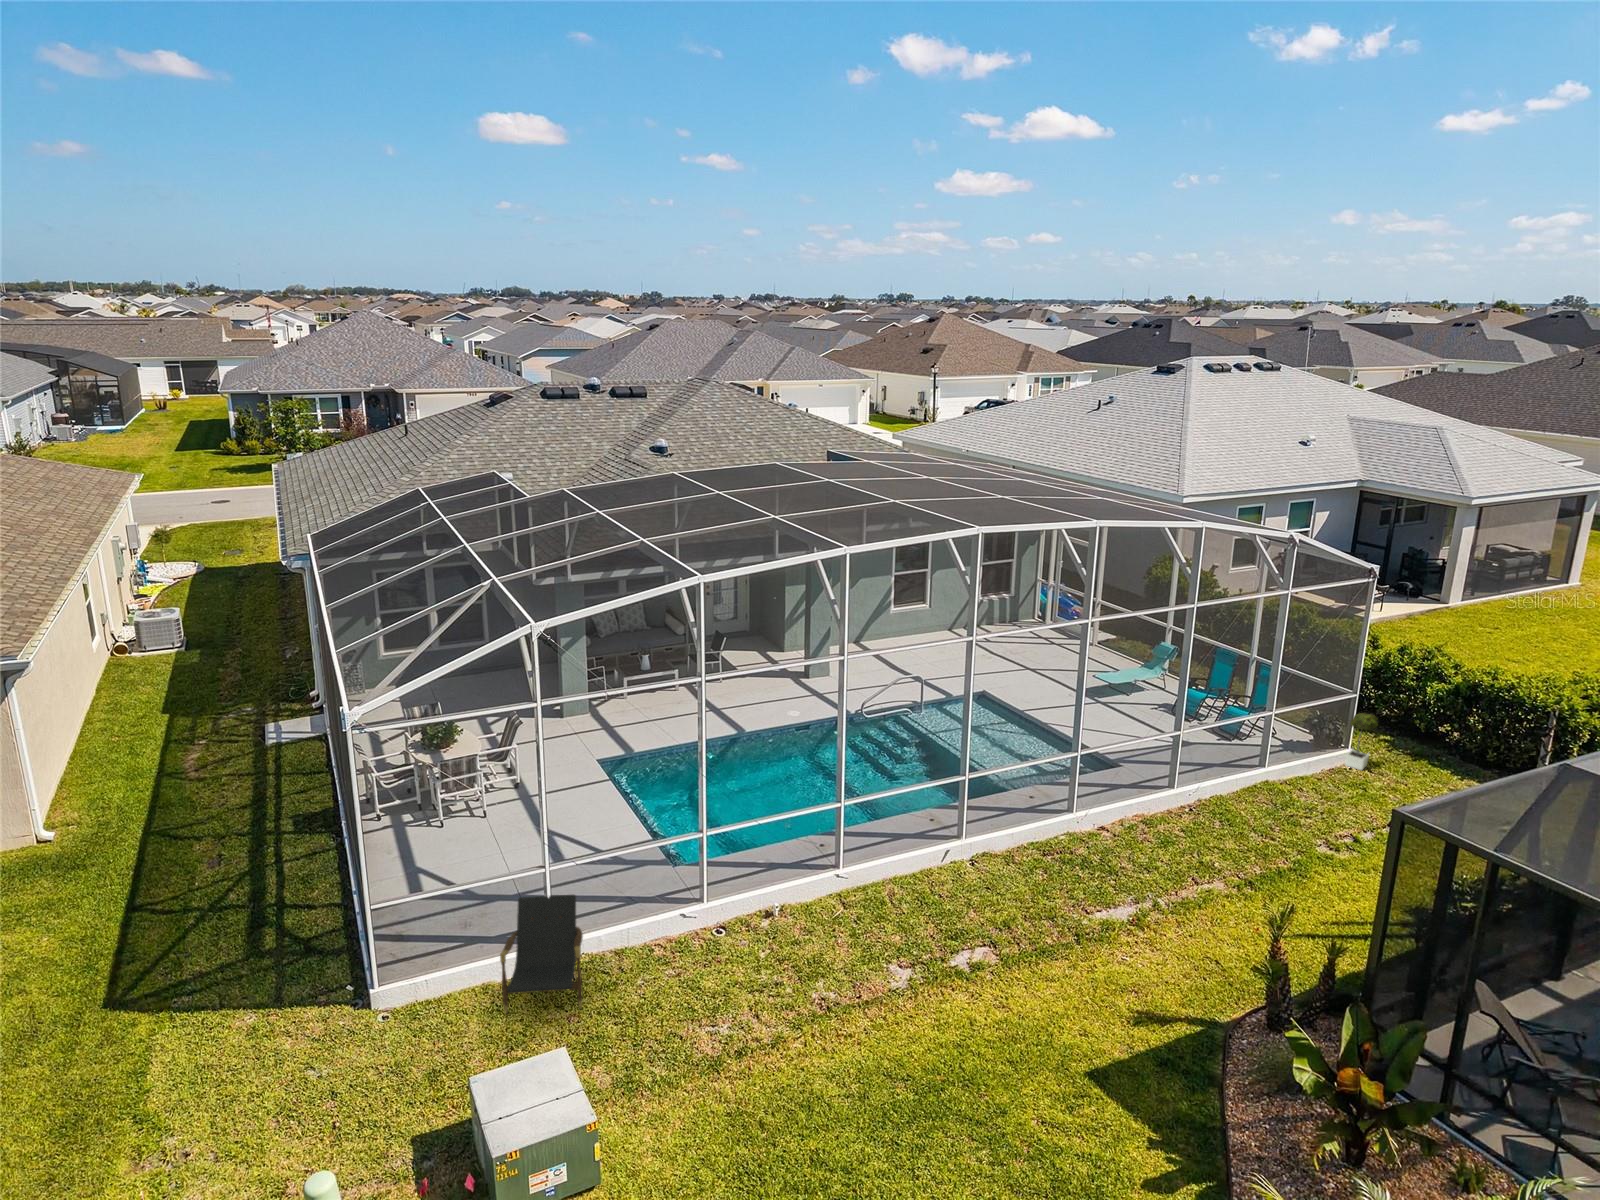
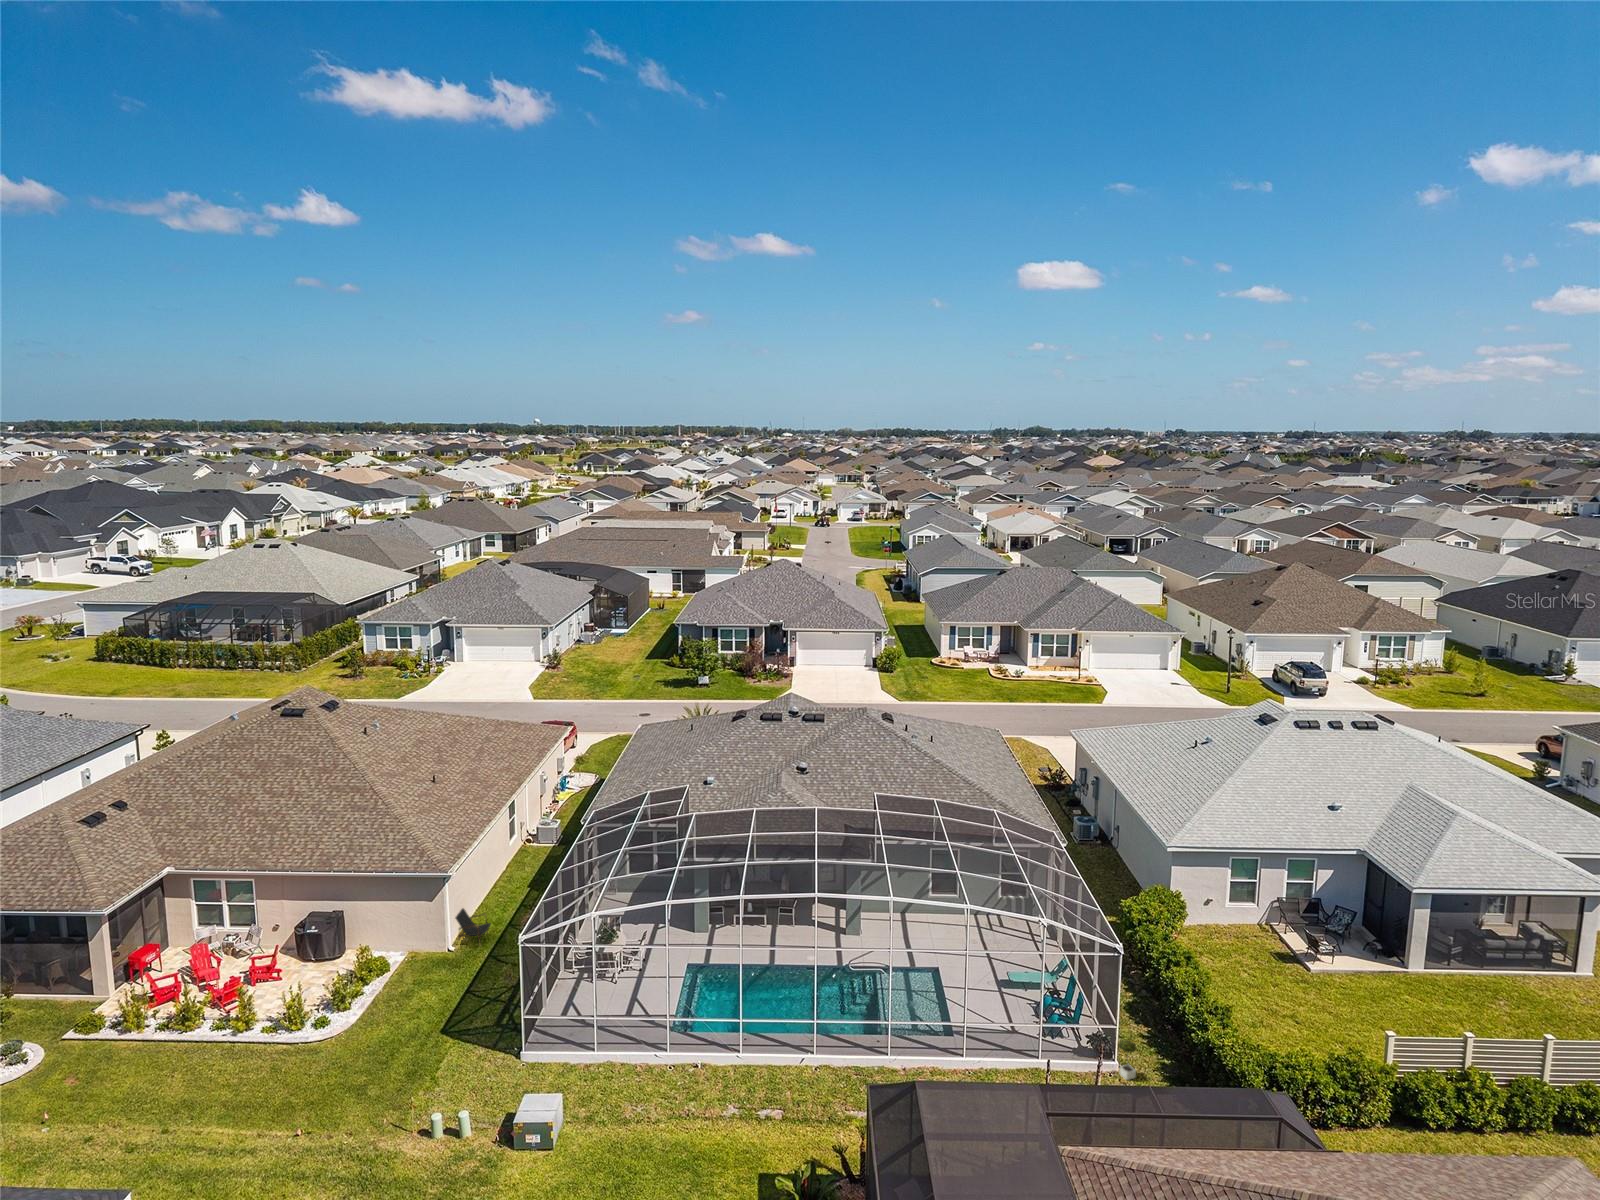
lounge chair: present [500,895,583,1014] -> present [456,908,491,944]

